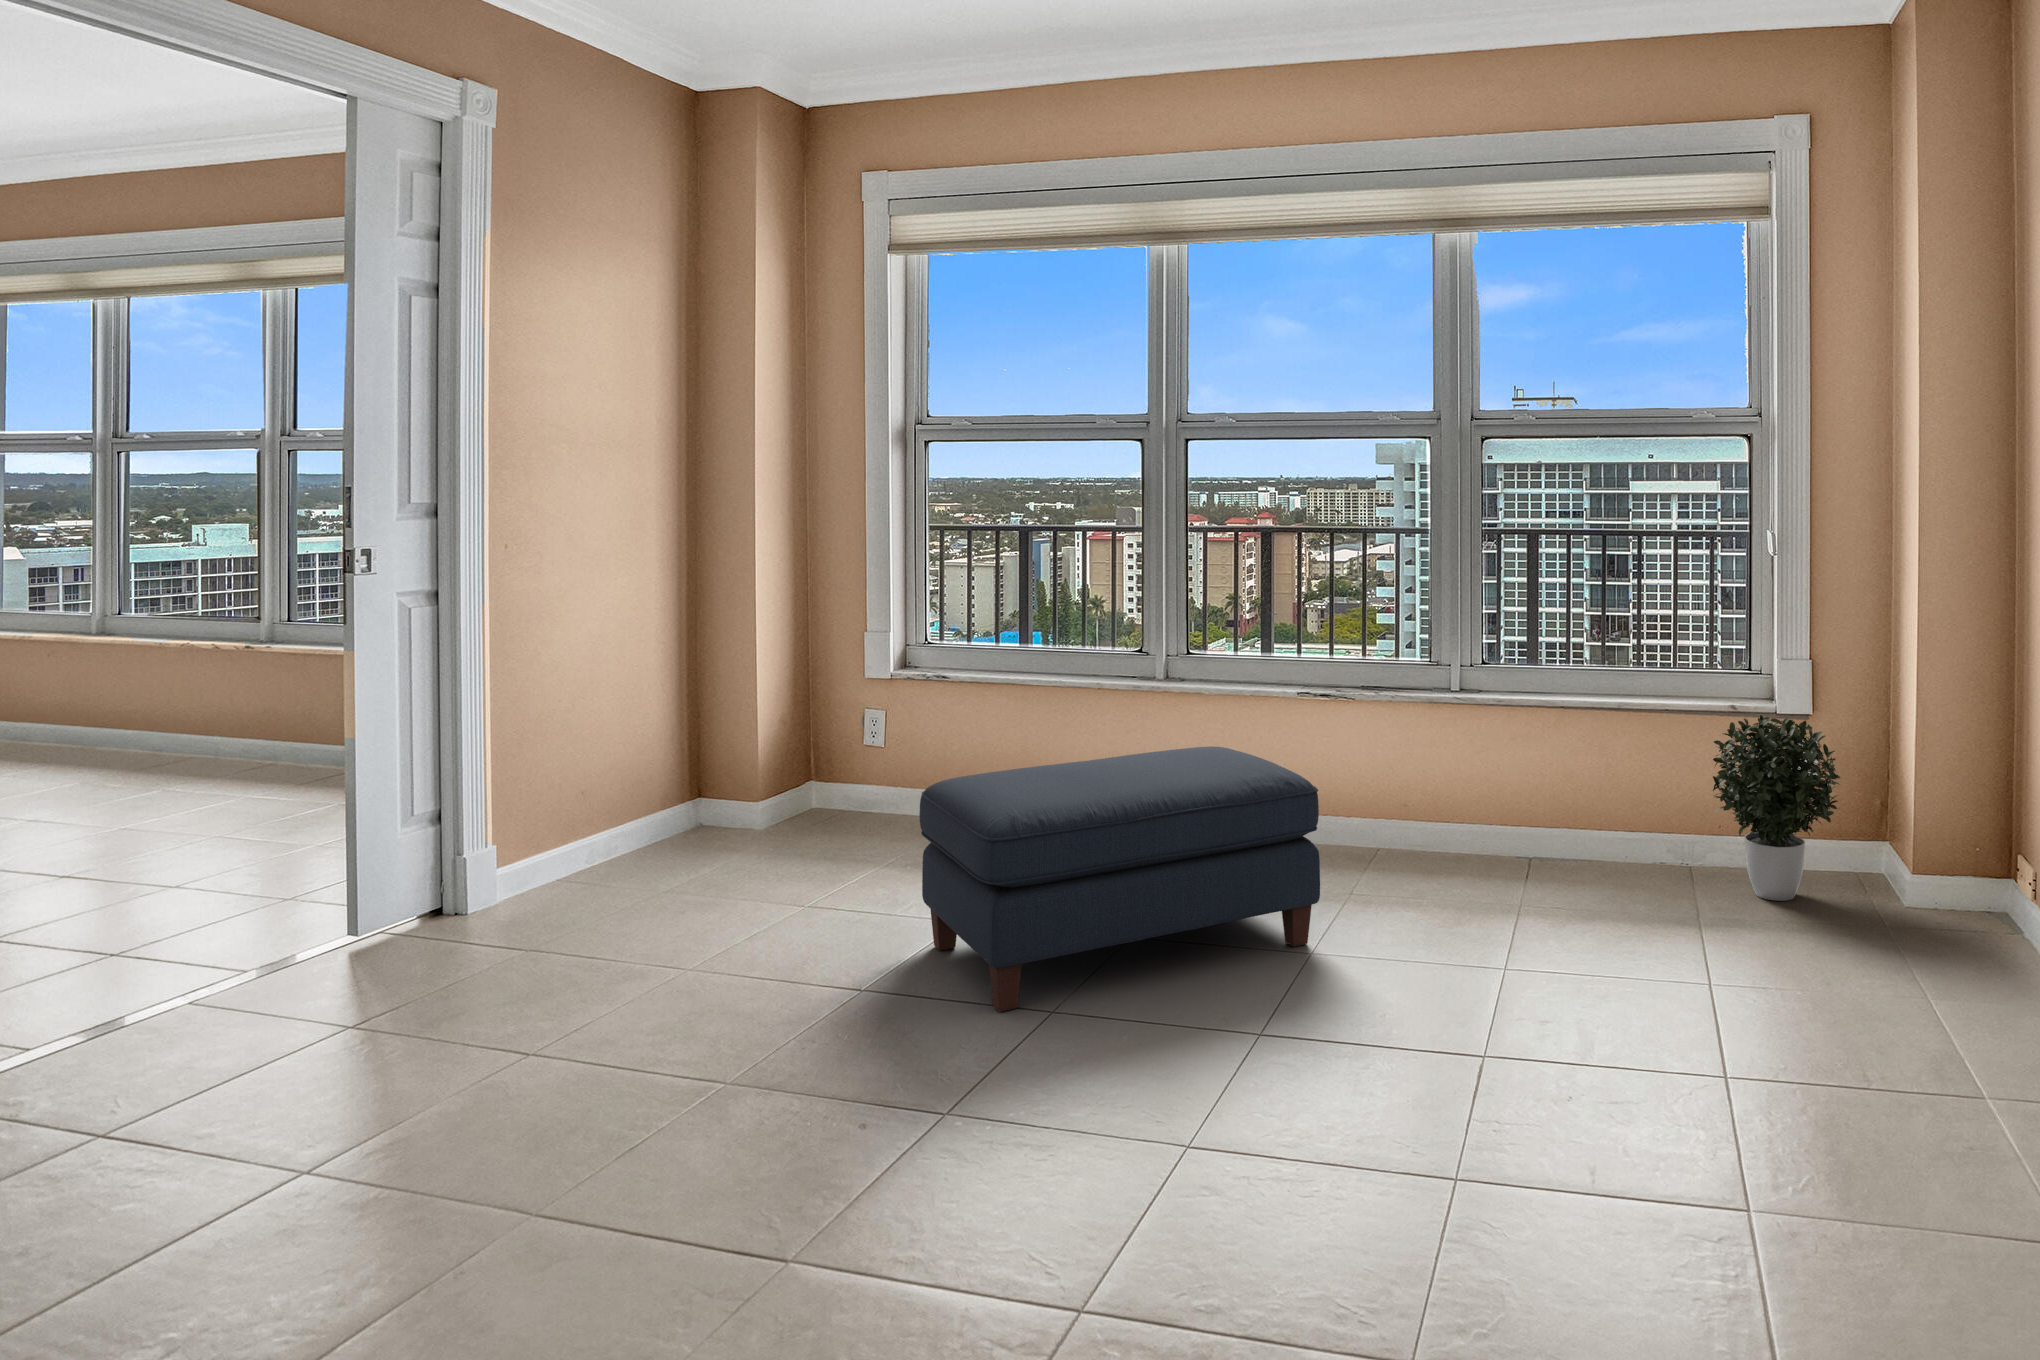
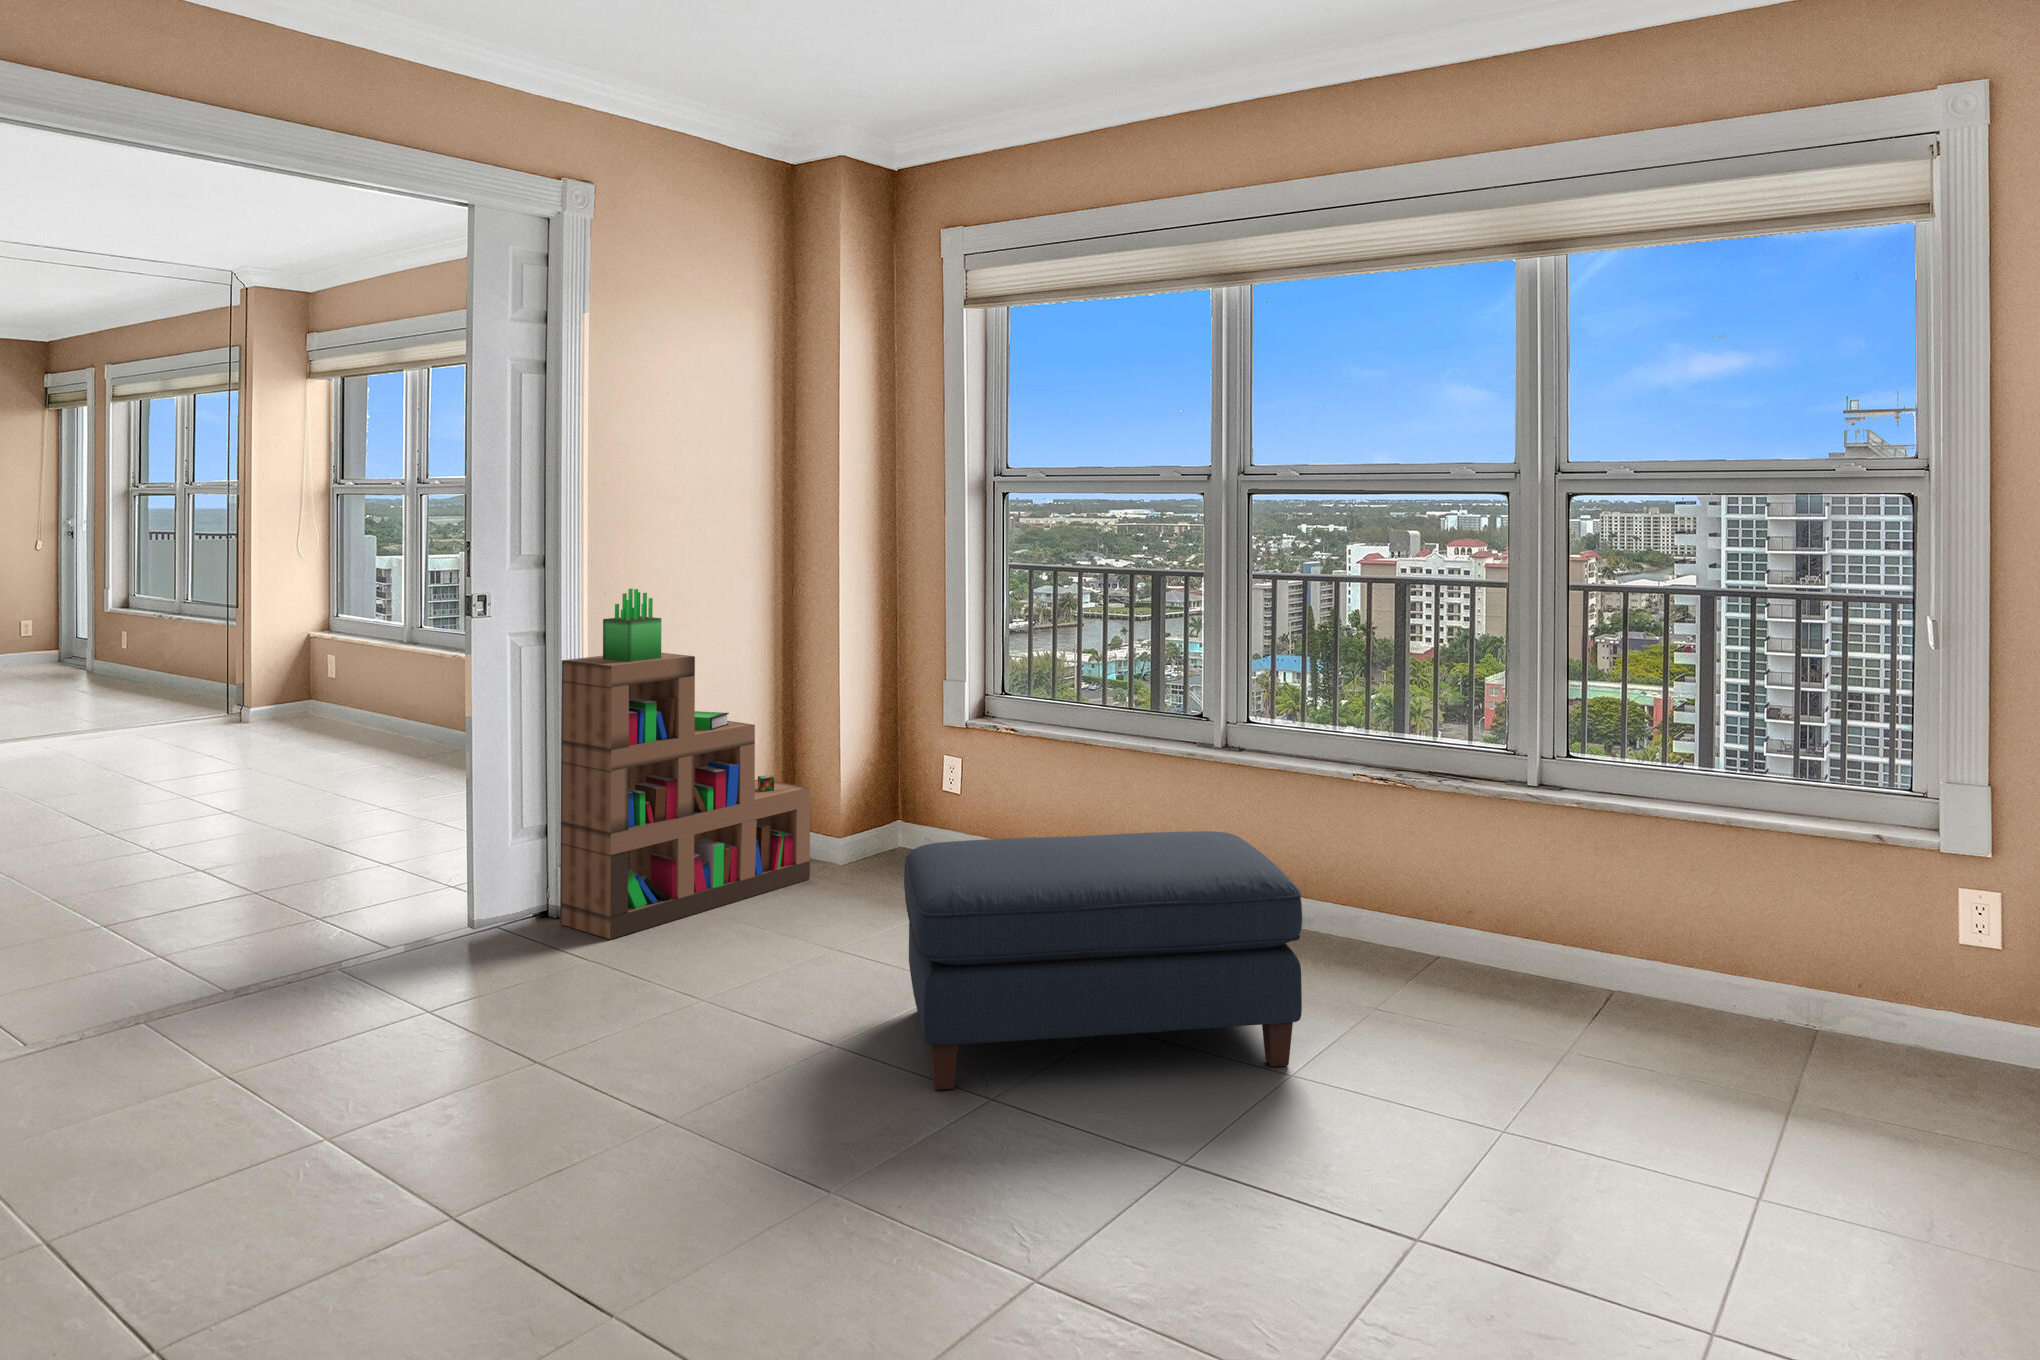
bookshelf: none [461,541,733,926] -> present [560,589,810,939]
potted plant: present [1713,715,1840,901] -> none [1836,856,2024,1103]

